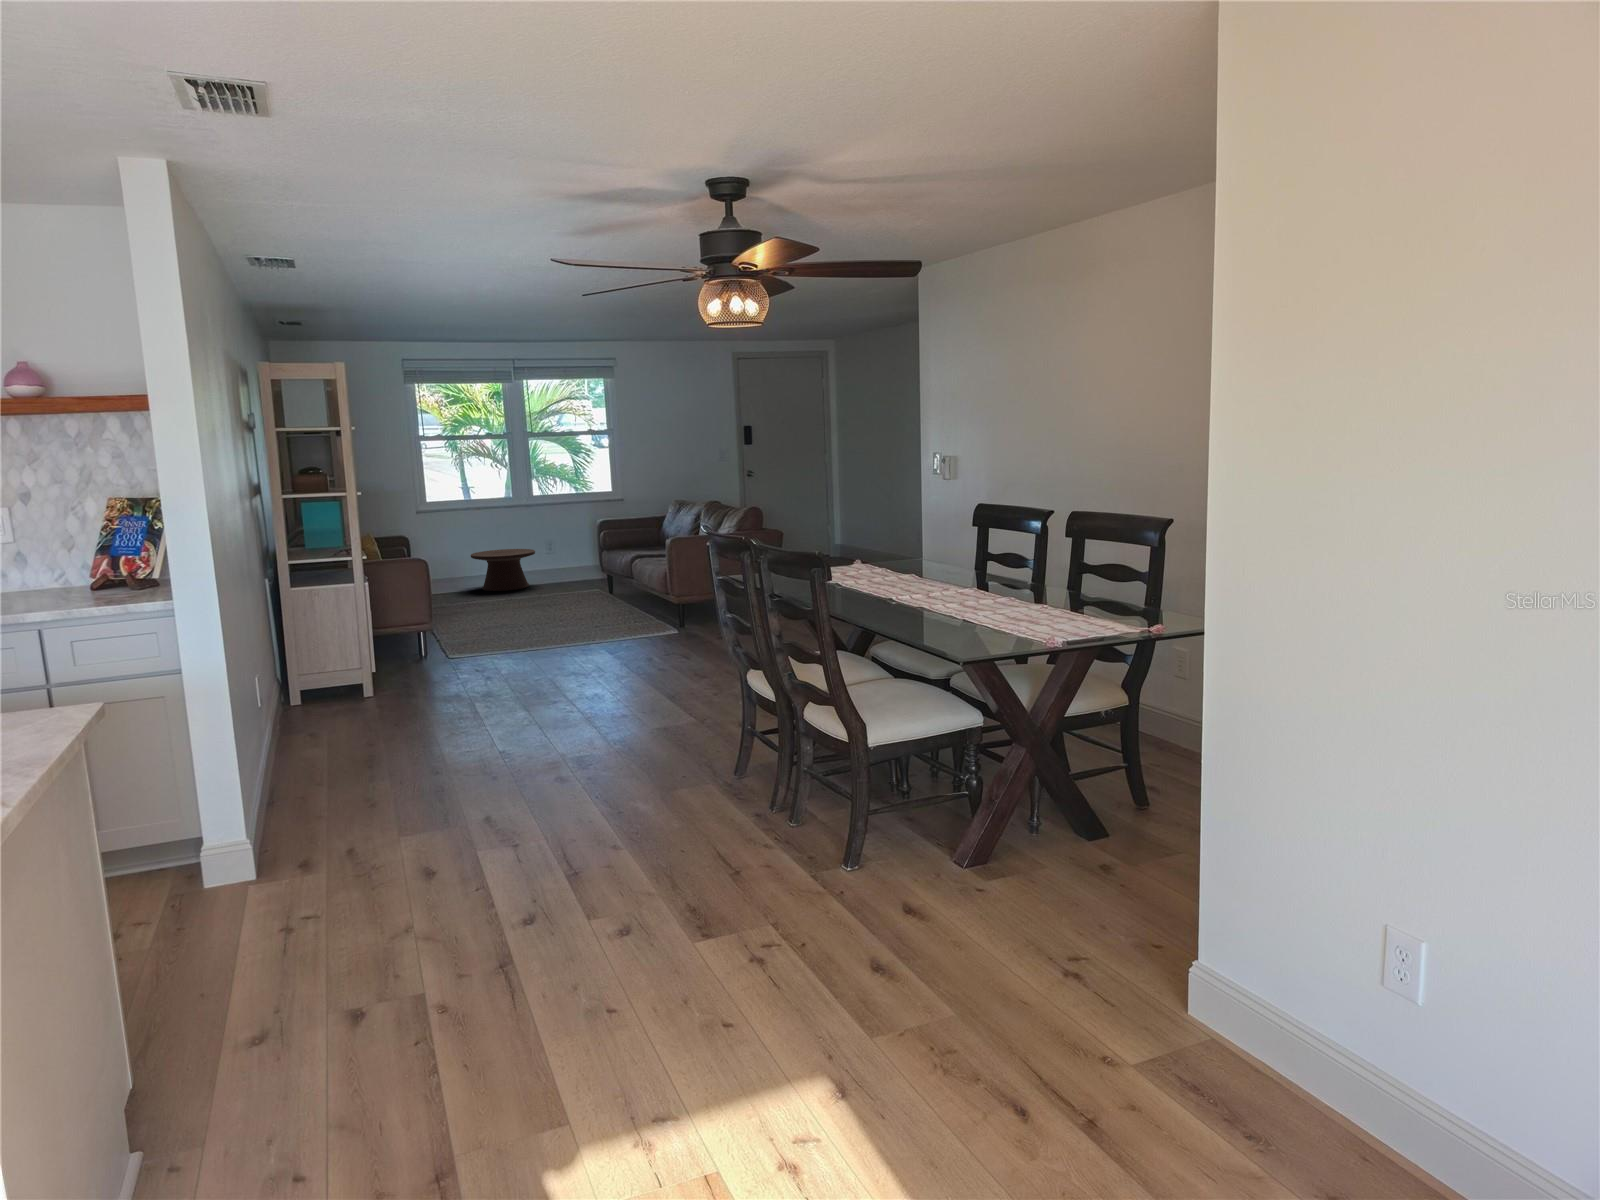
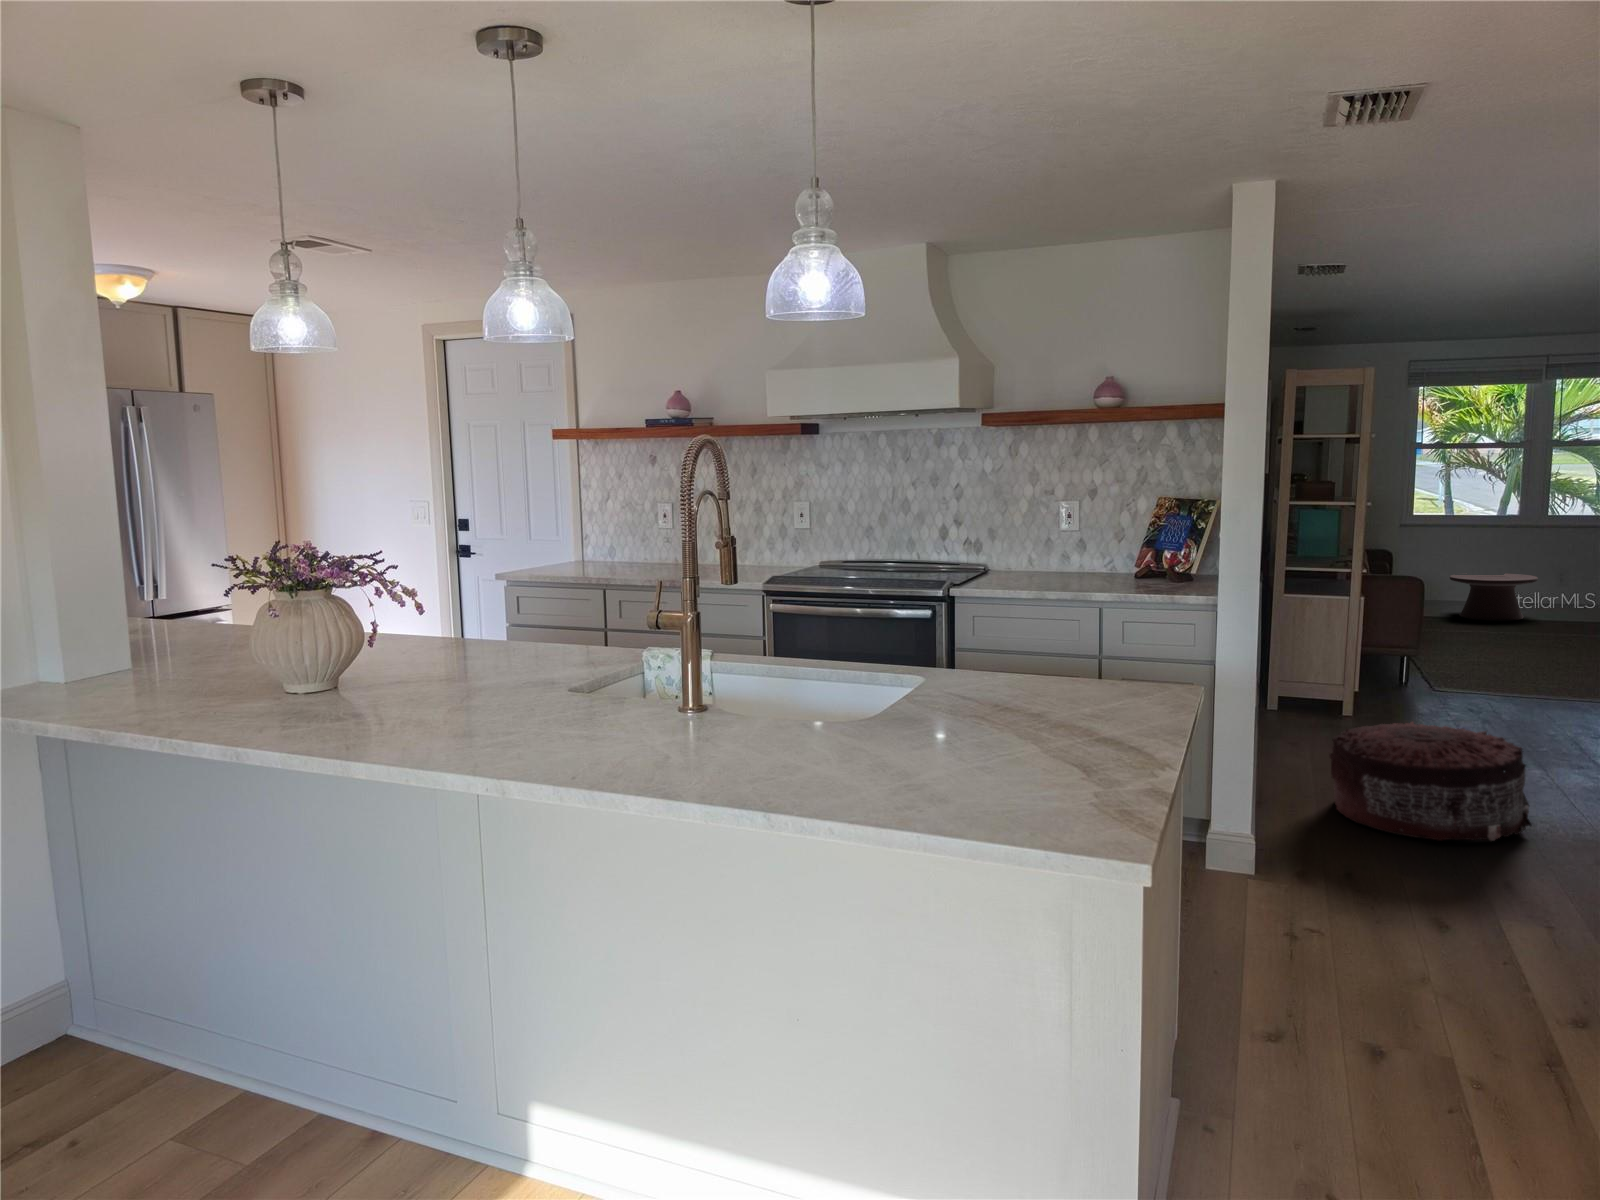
pouf: none [325,689,488,795] -> present [1329,722,1532,841]

